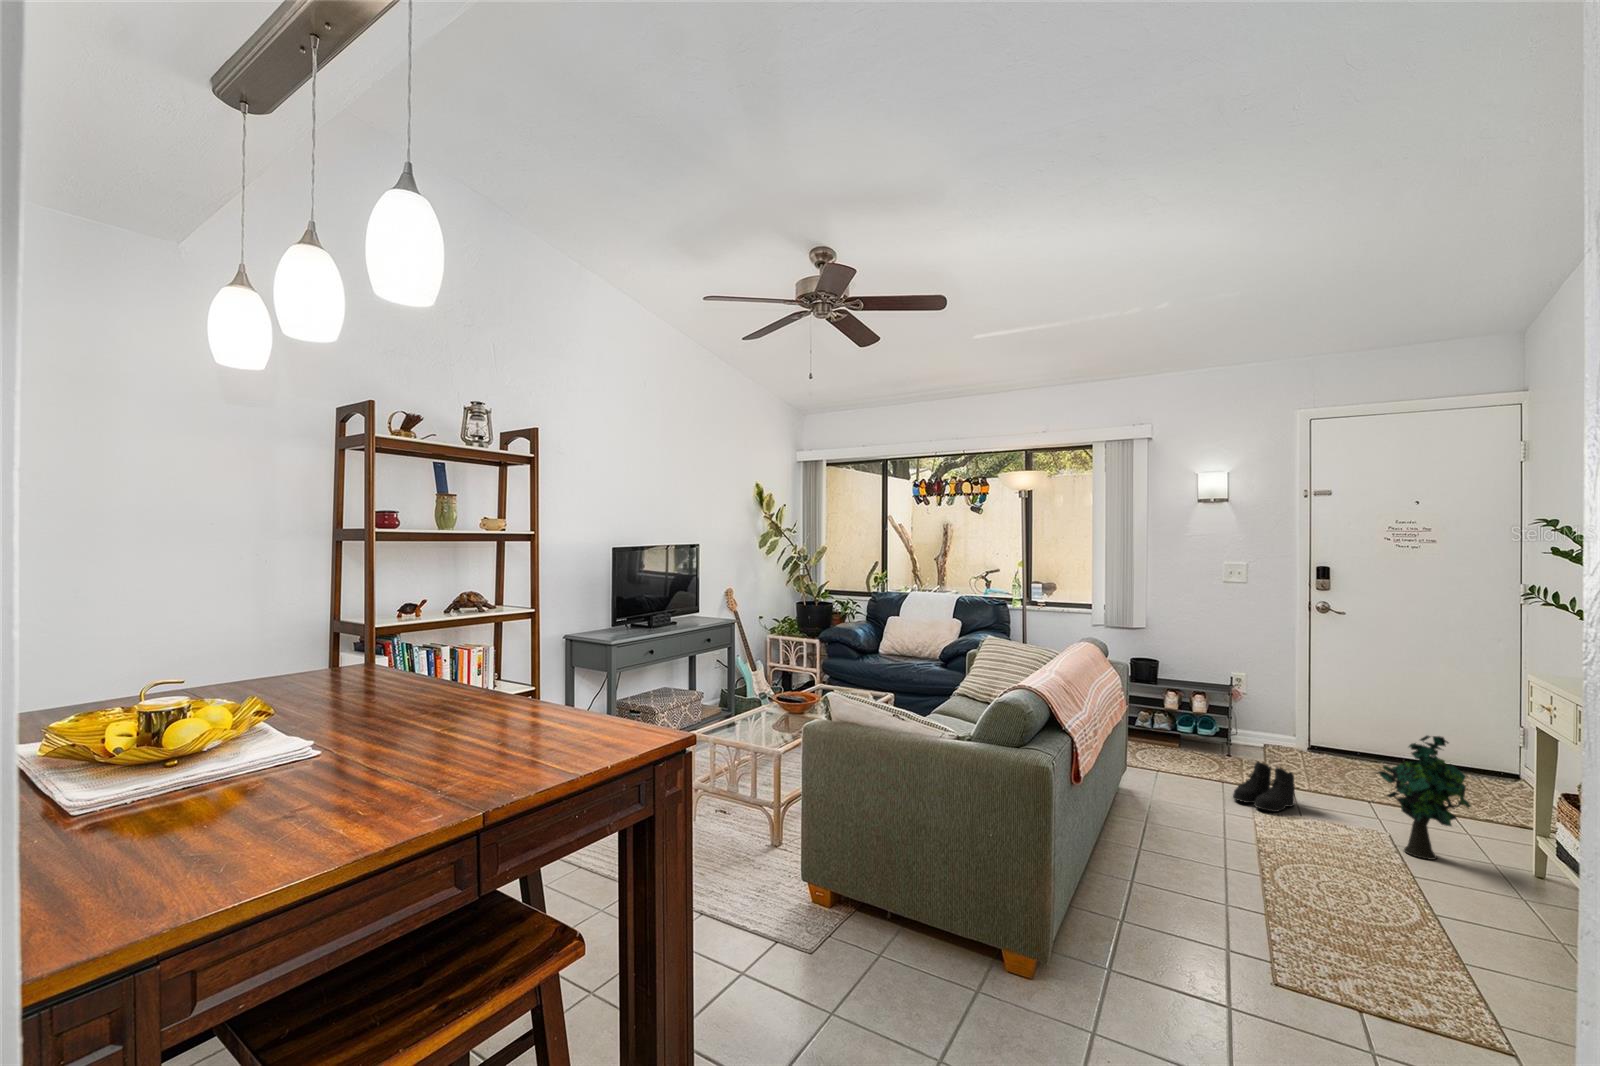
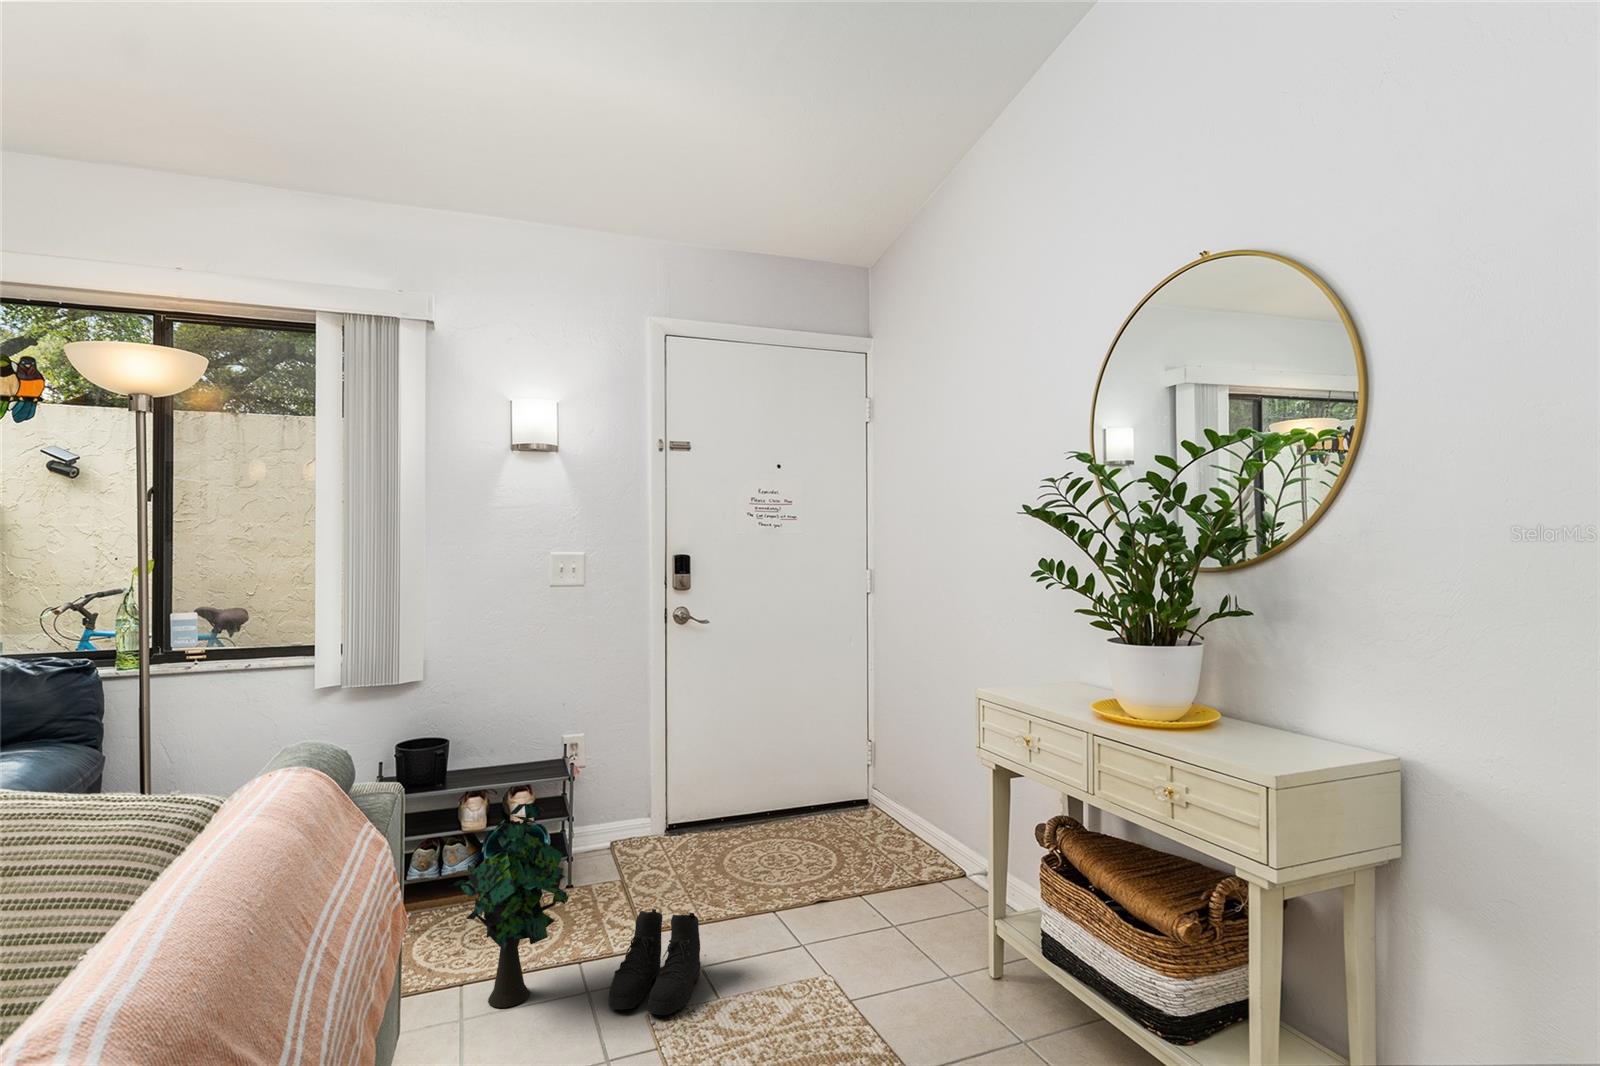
decorative plant: present [1377,736,1471,860] -> present [448,802,568,1008]

